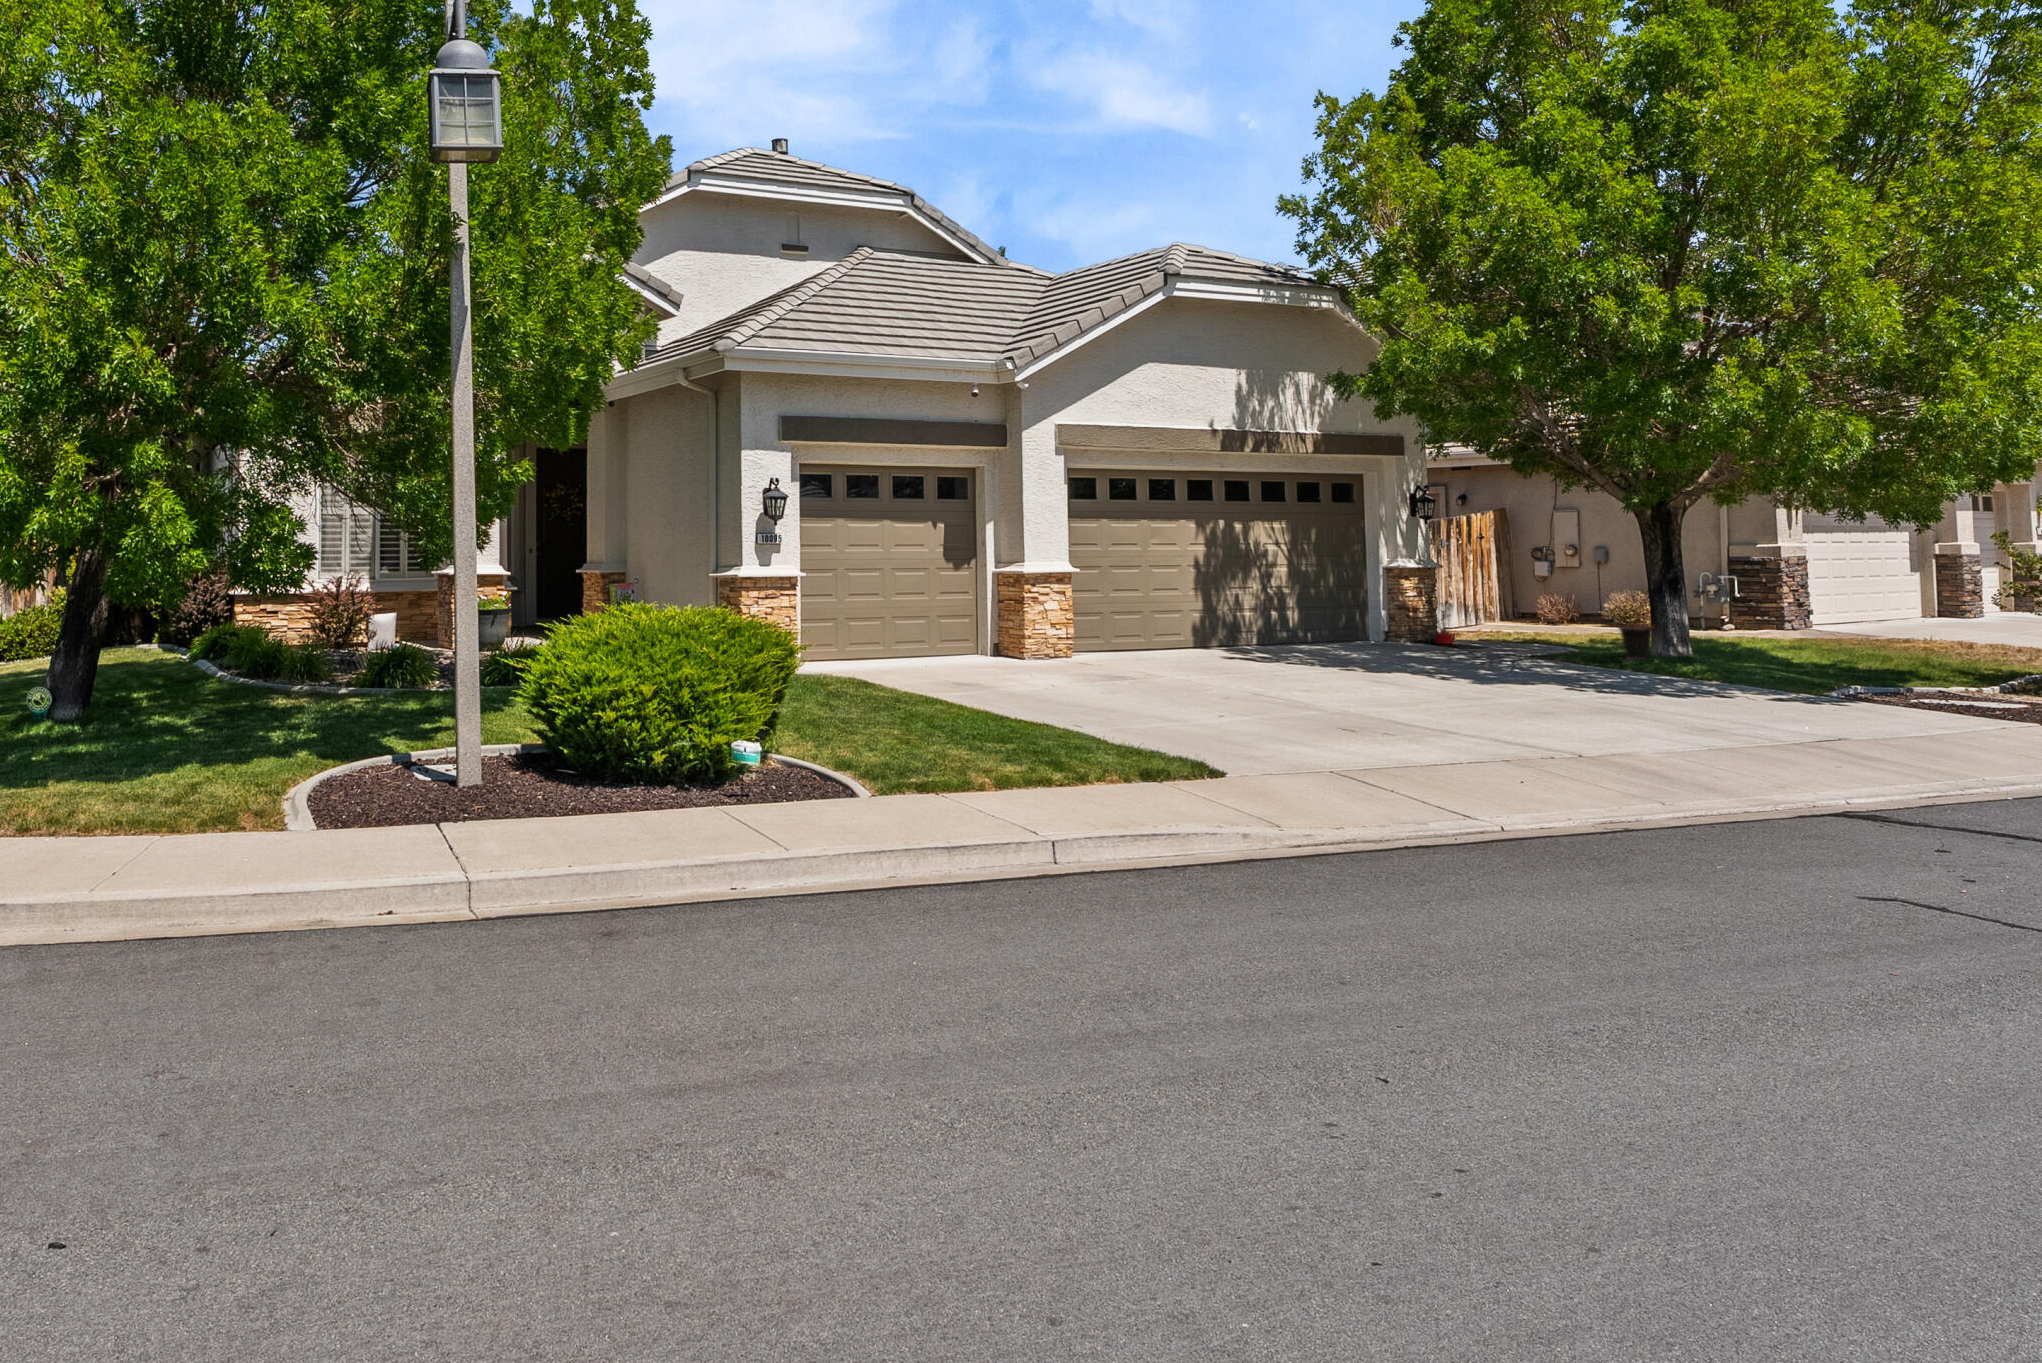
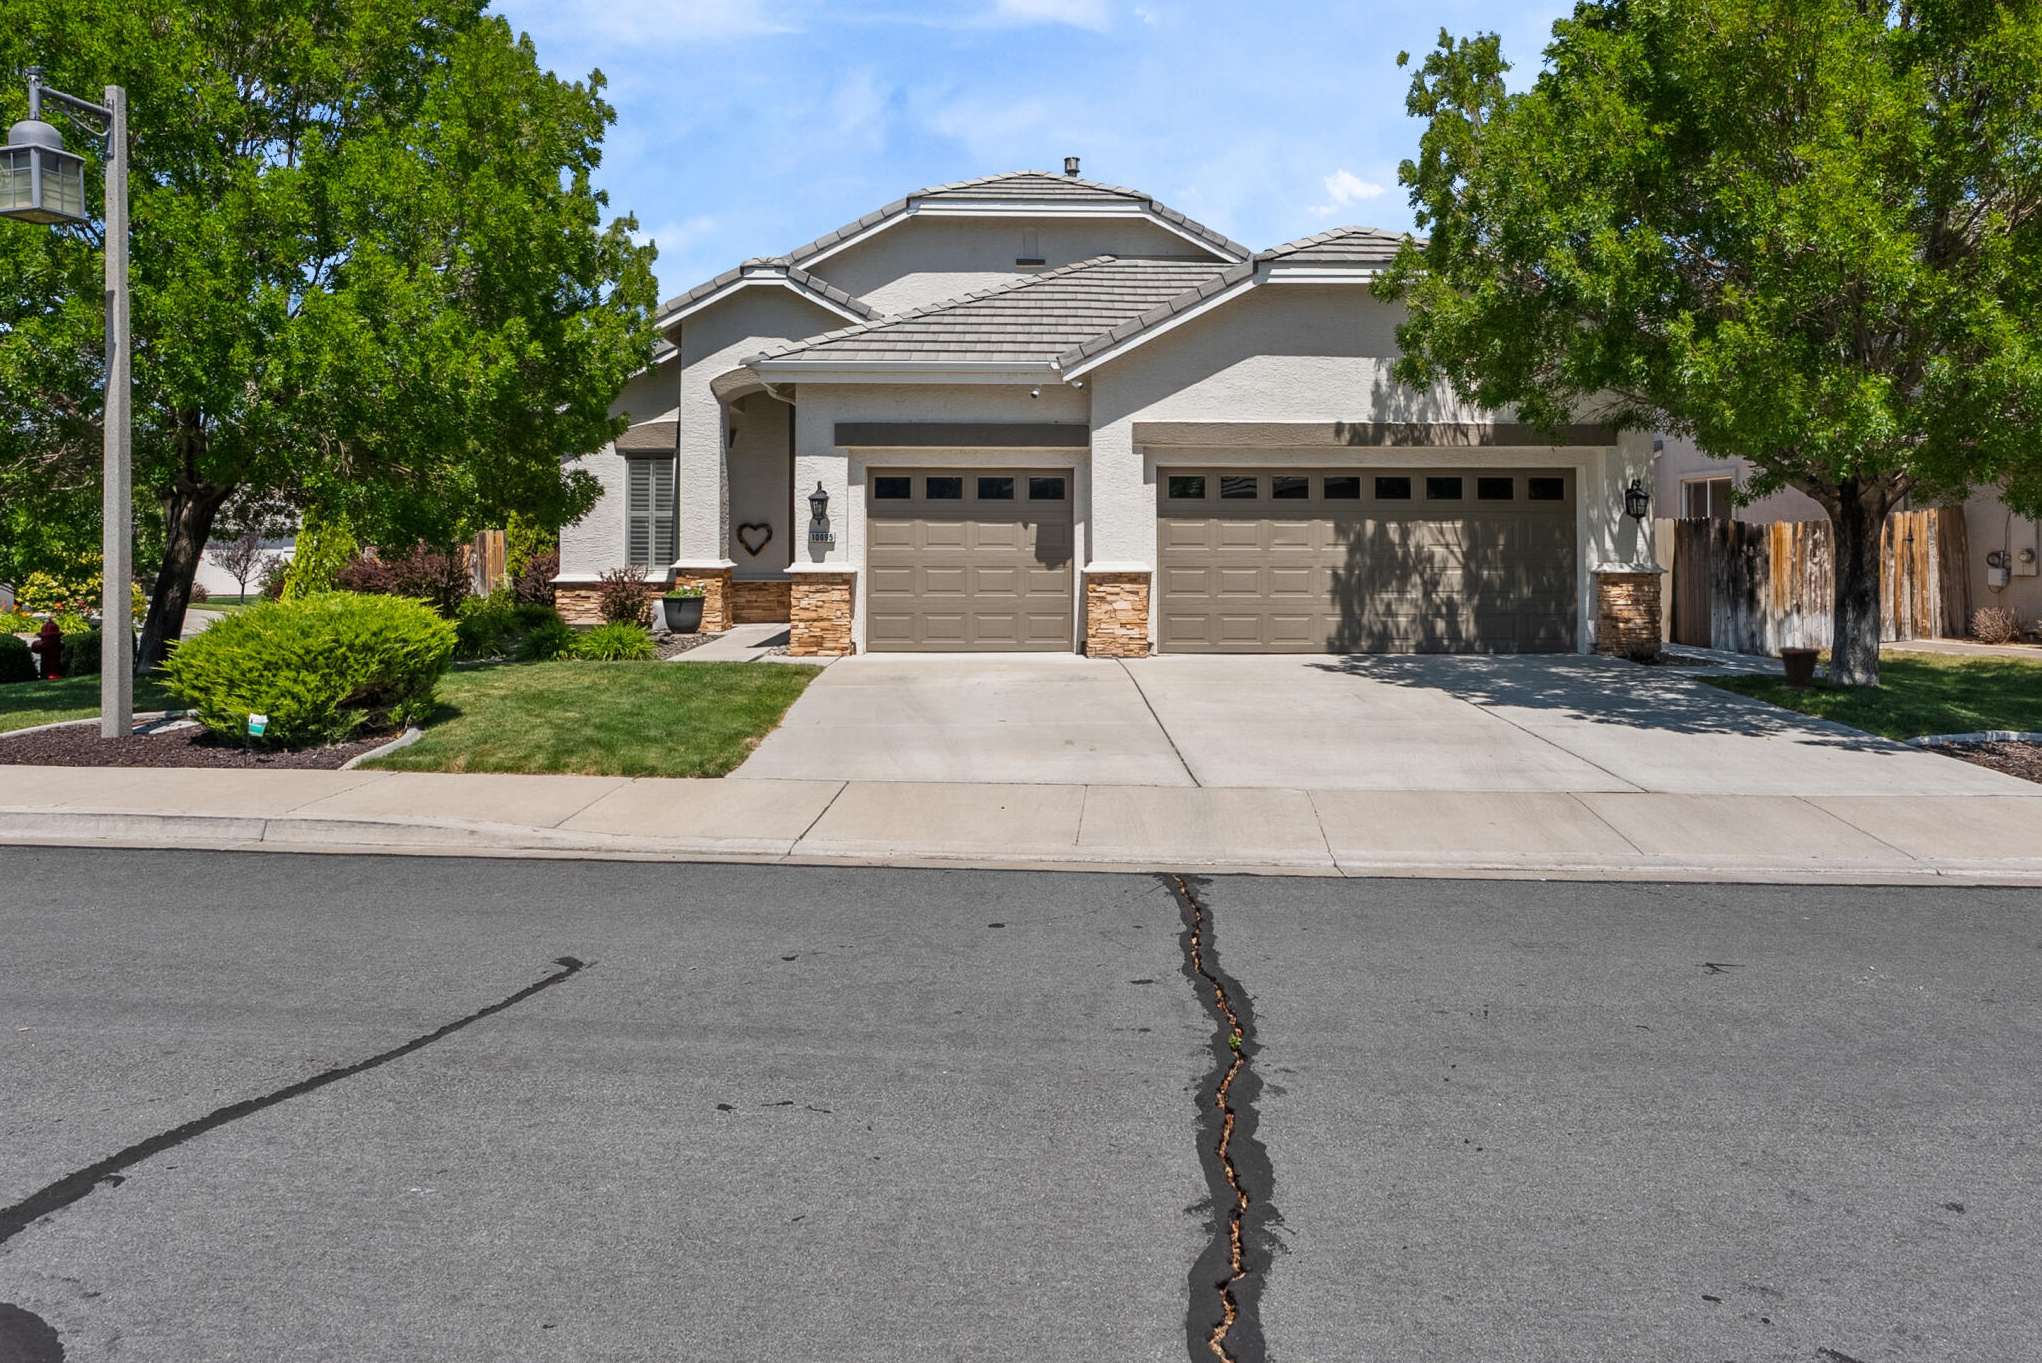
decorative plant: present [1433,603,1454,644] -> none [1623,613,1681,663]

